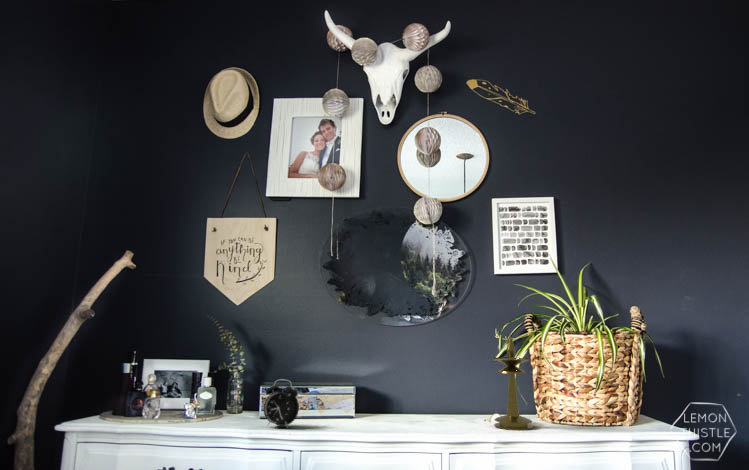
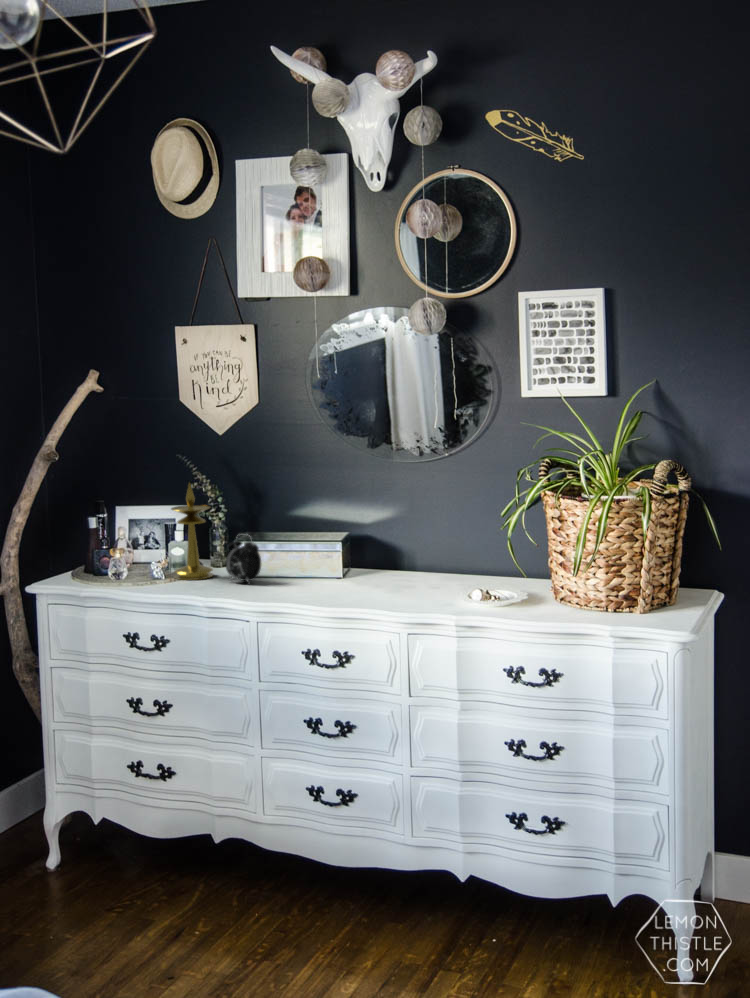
candlestick: present [493,335,533,430] -> present [171,483,213,580]

